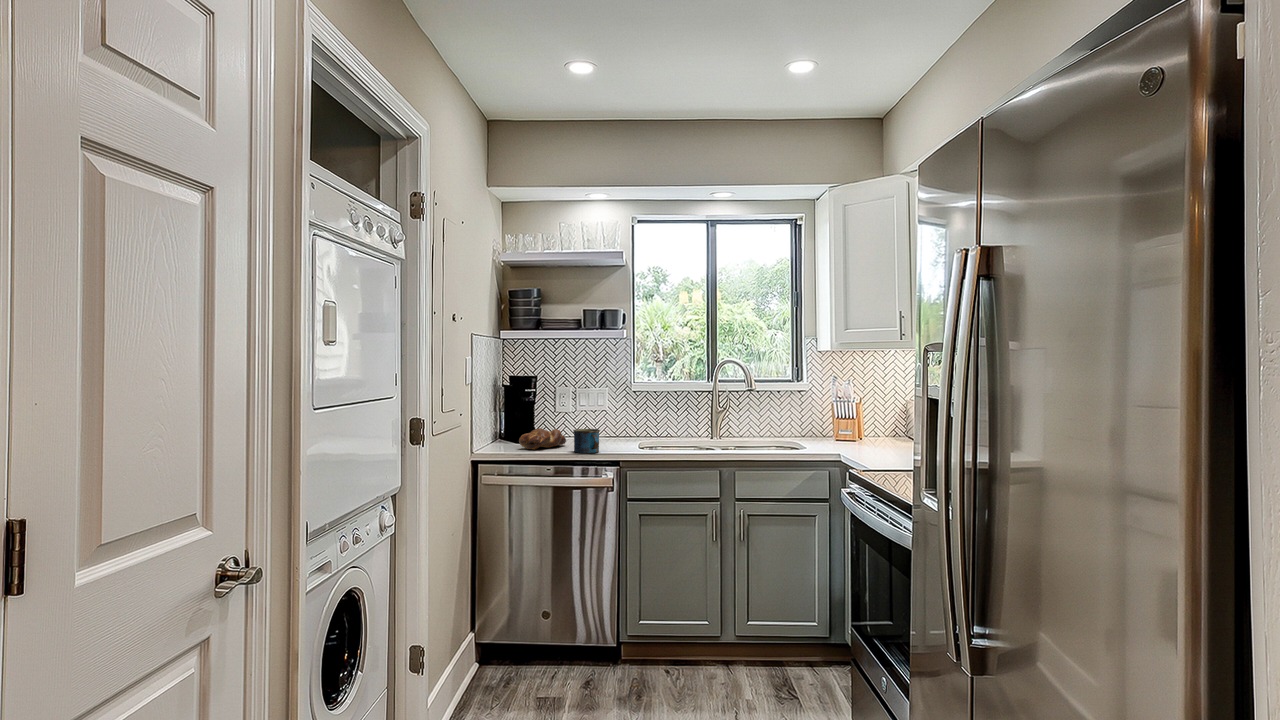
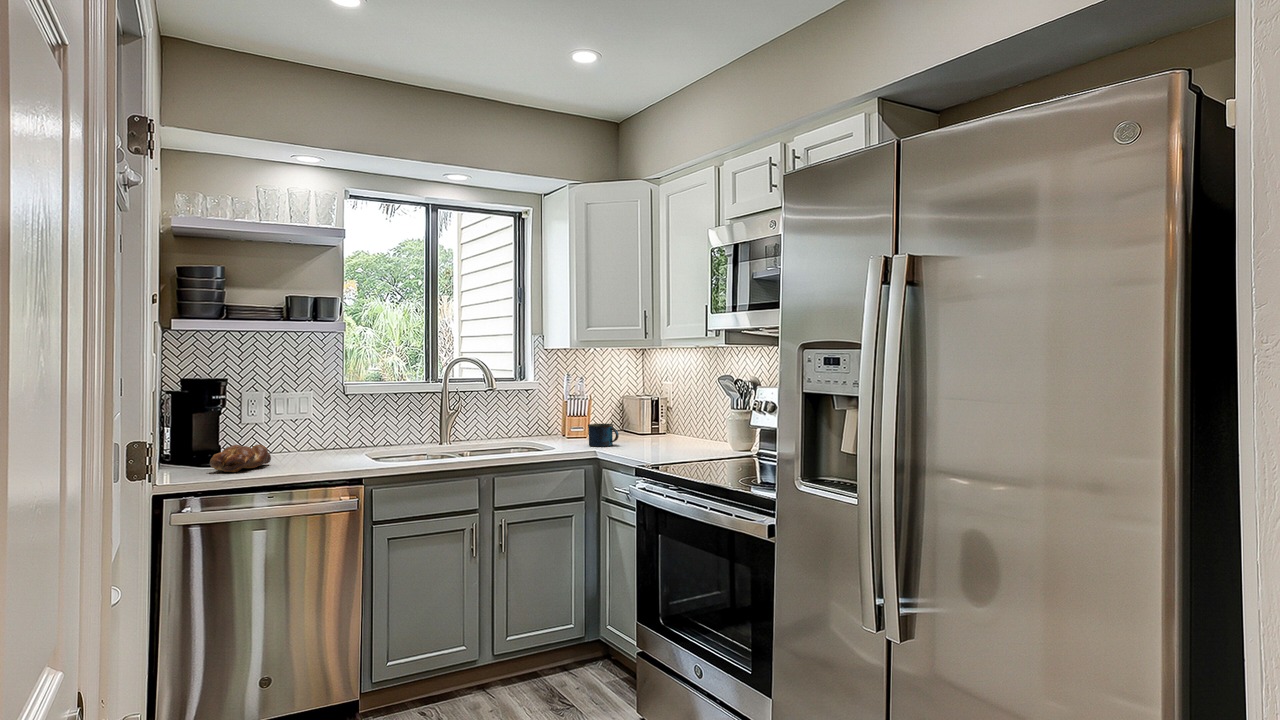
mug: present [573,429,600,453] -> present [588,424,619,447]

